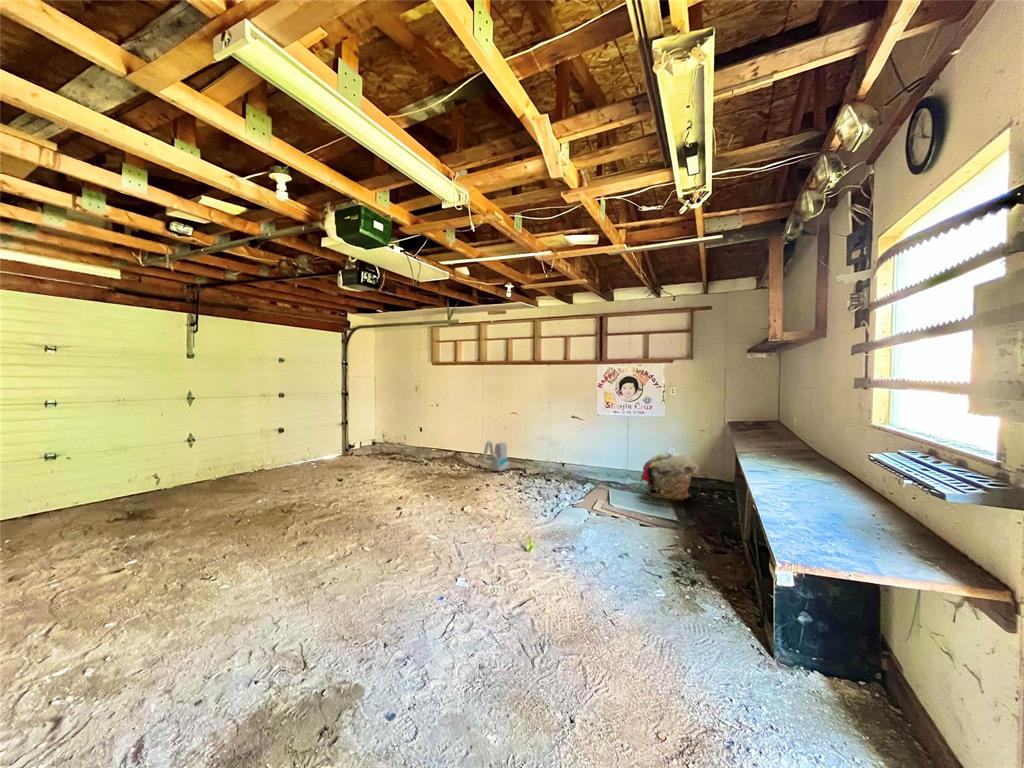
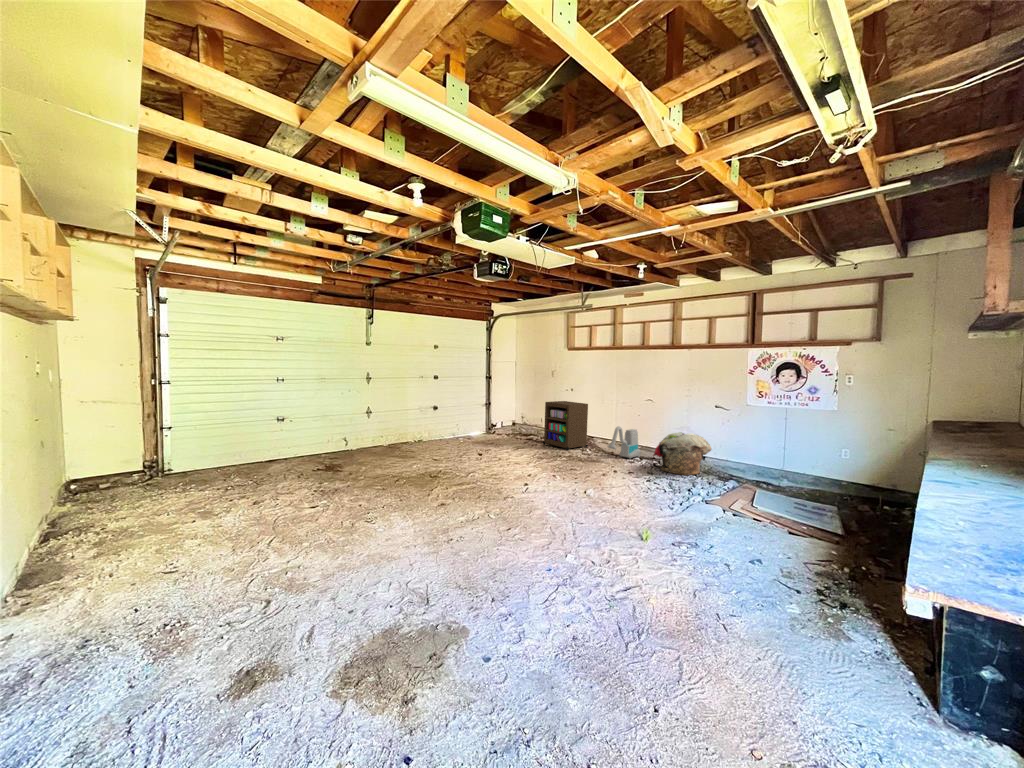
storage cabinet: none [409,417,457,469] -> present [542,401,588,450]
laundry basket: present [641,452,699,500] -> present [653,432,711,475]

